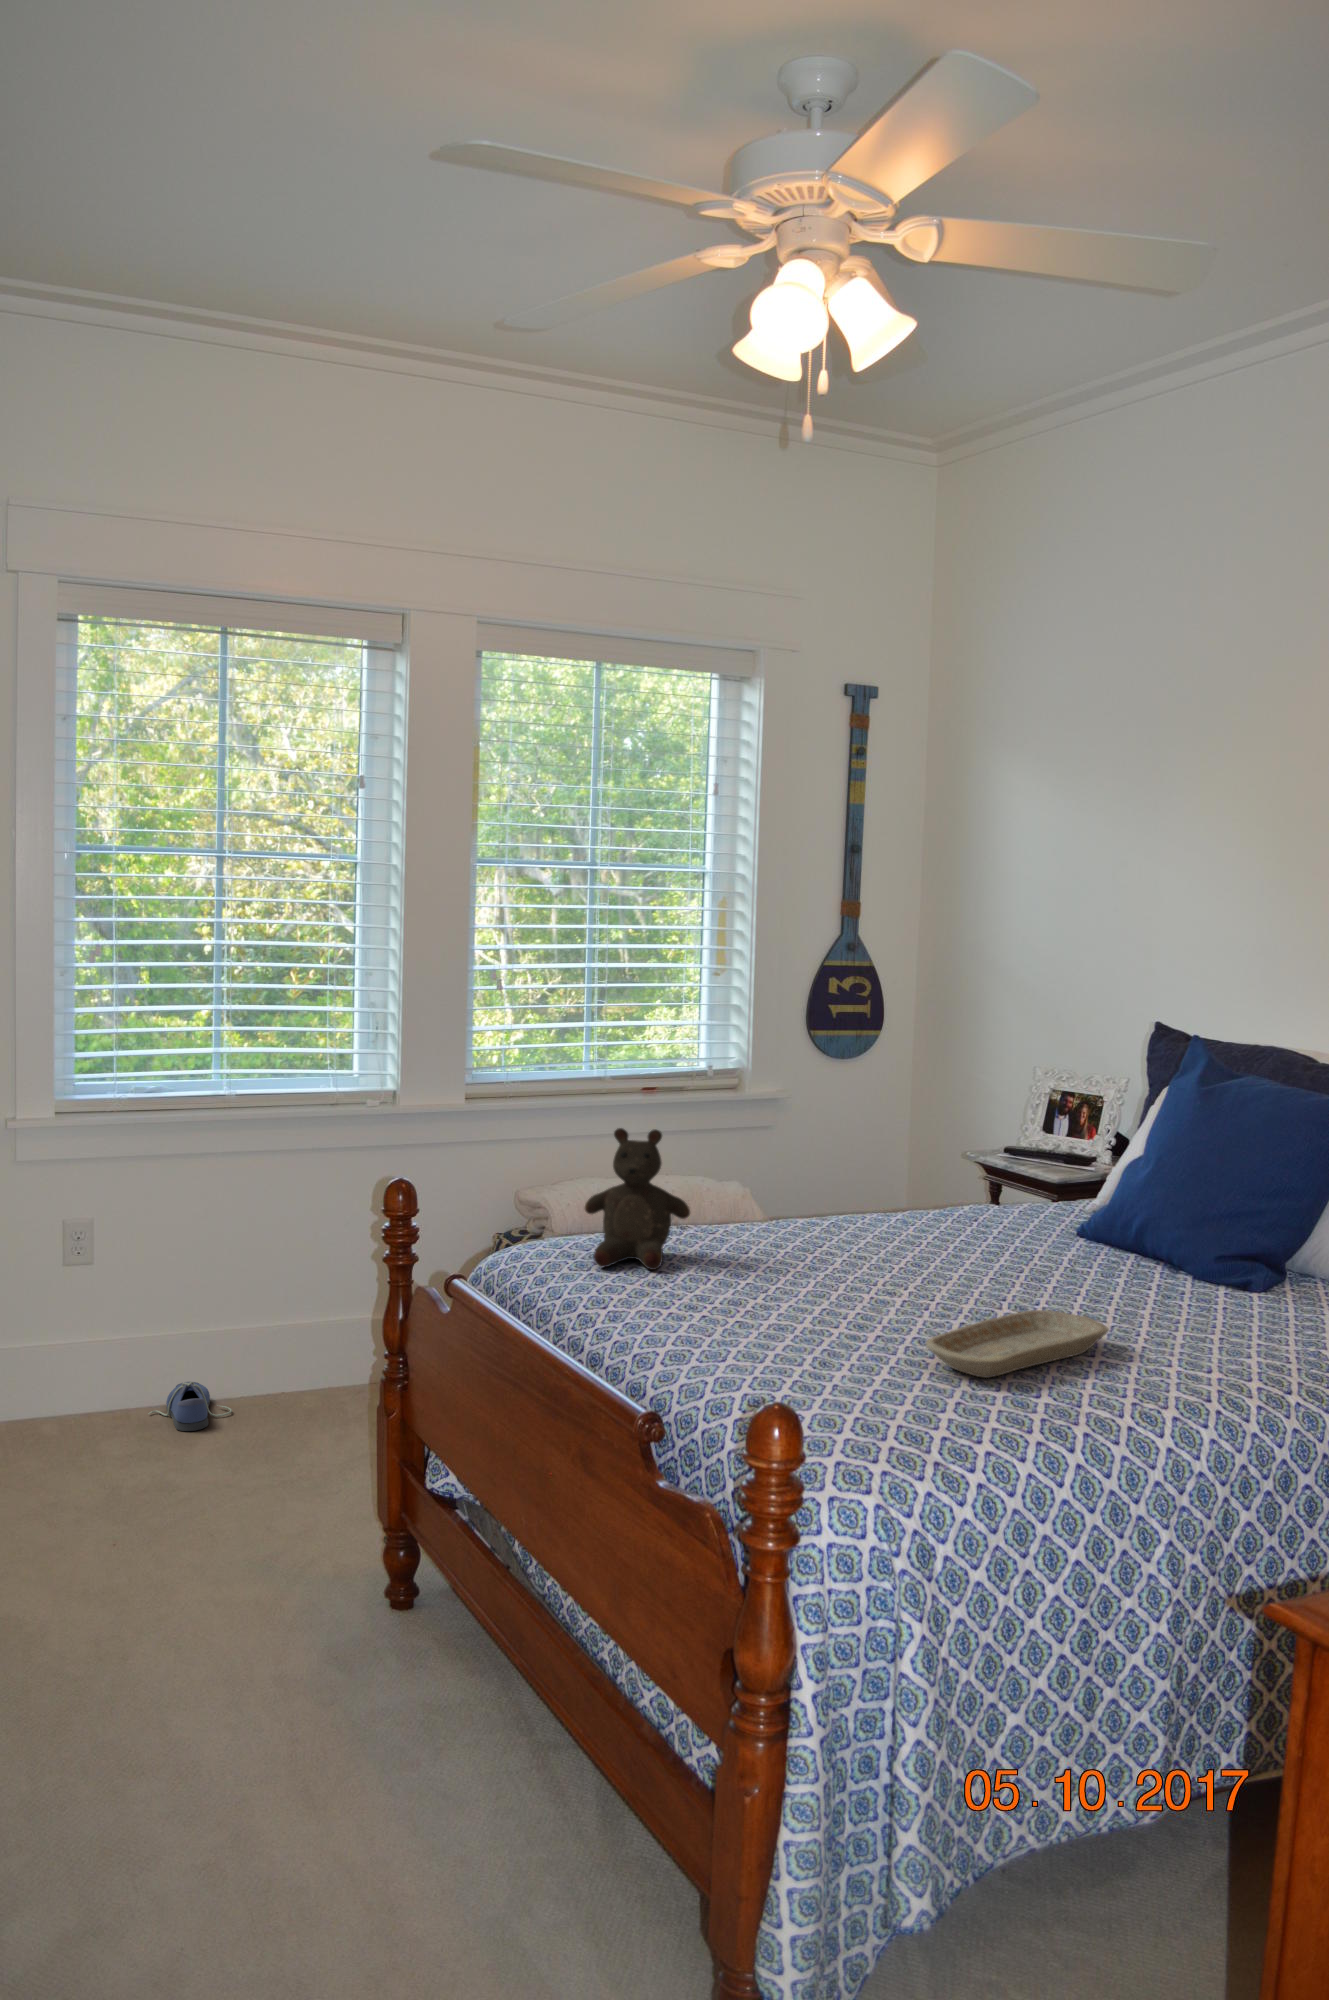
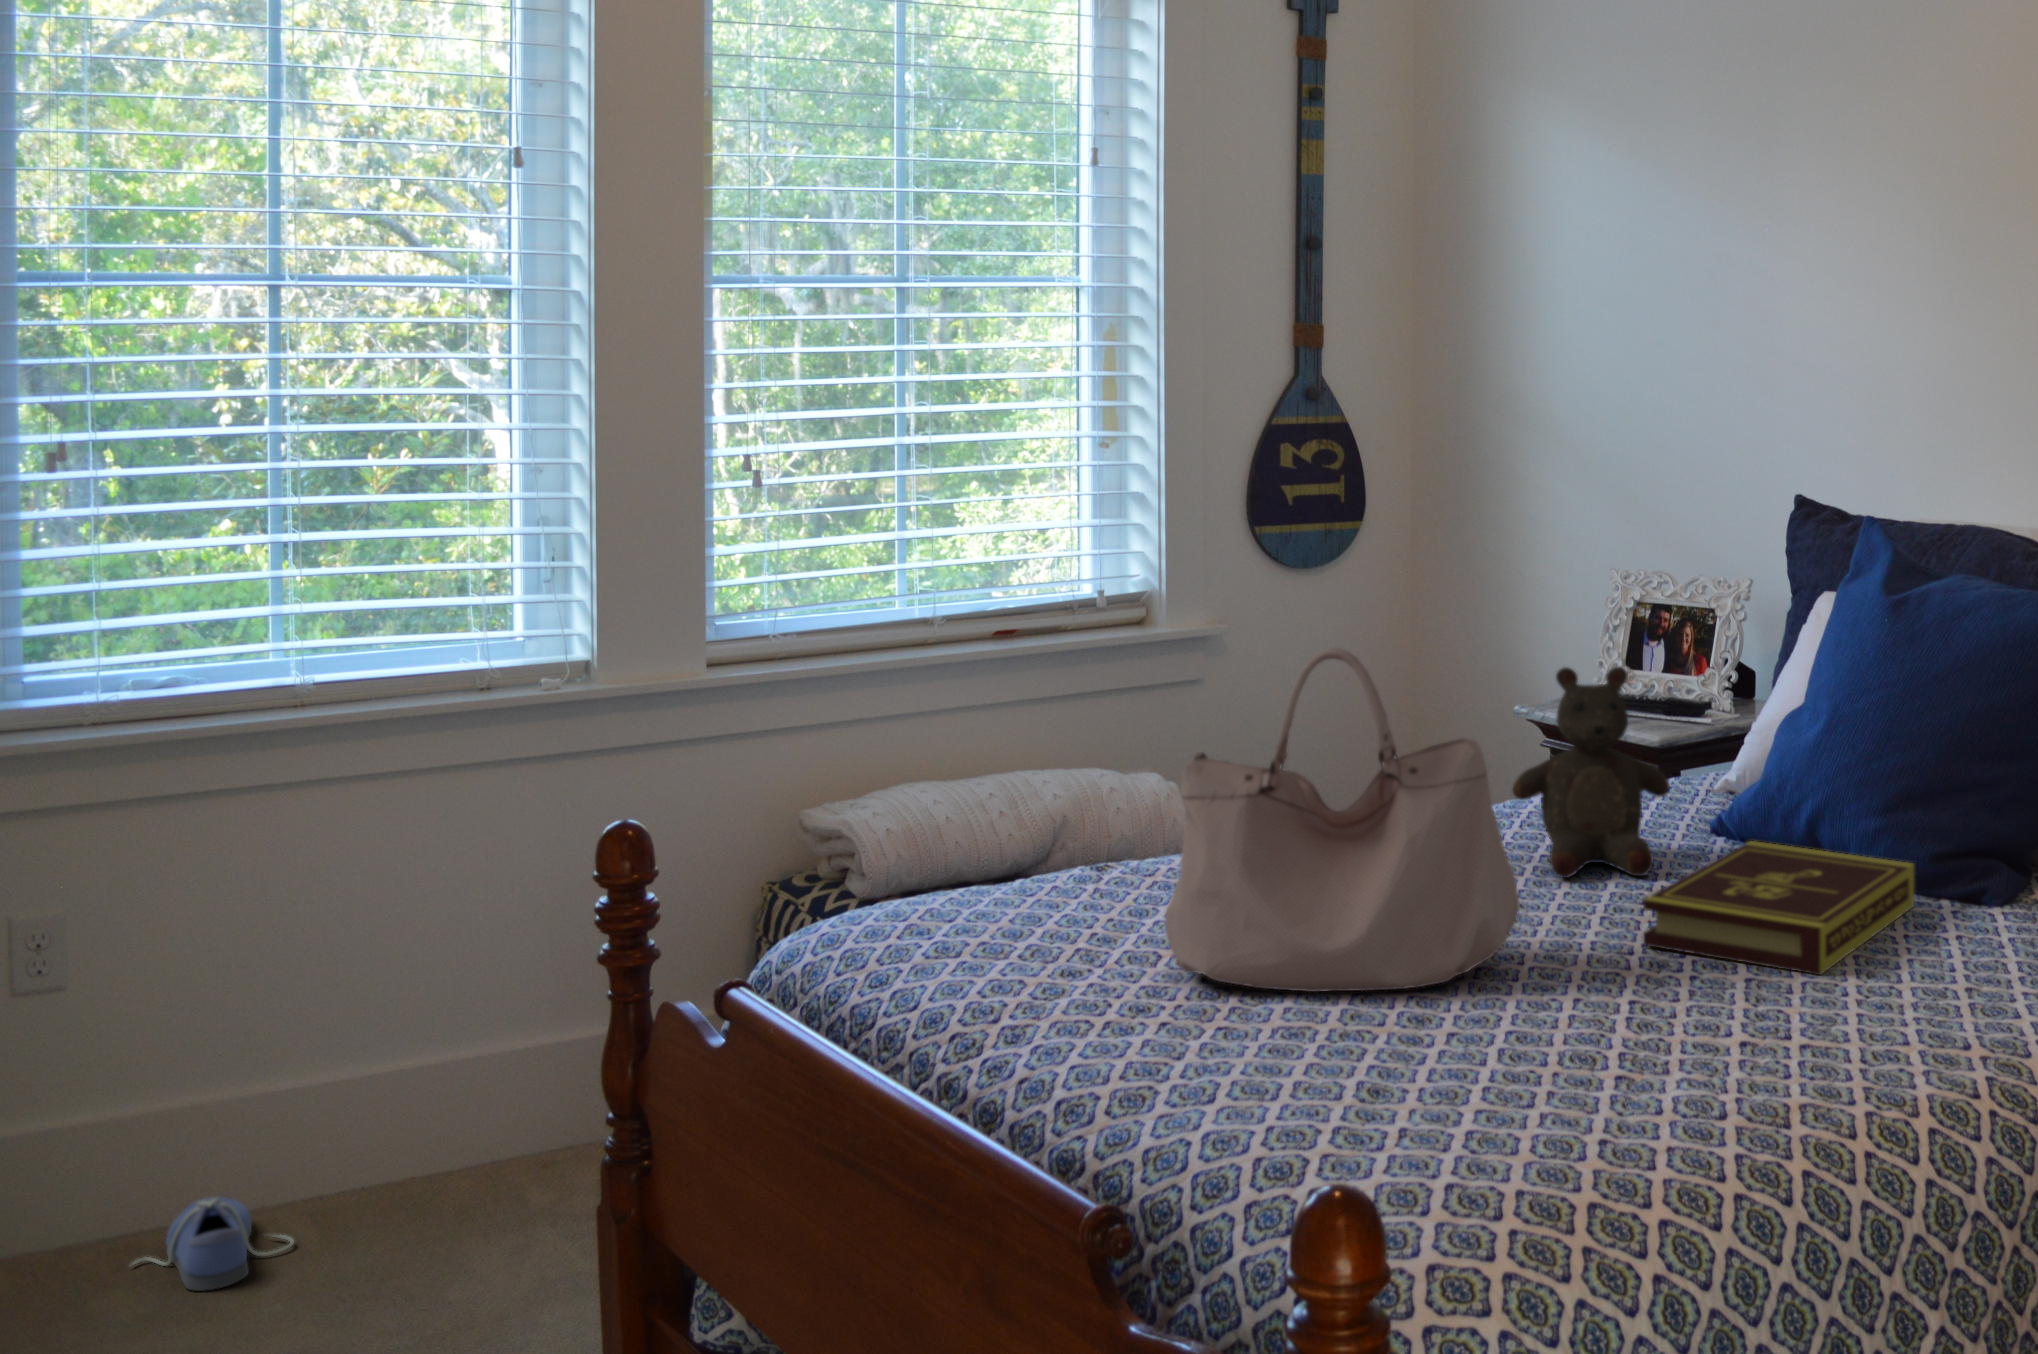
handbag: none [710,1098,929,1310] -> present [1165,648,1520,992]
stuffed bear: present [585,1128,690,1270] -> present [1512,667,1670,878]
book: none [1011,1240,1204,1325] -> present [1643,841,1914,975]
tray: present [926,1310,1109,1378] -> none [1538,964,1808,1088]

